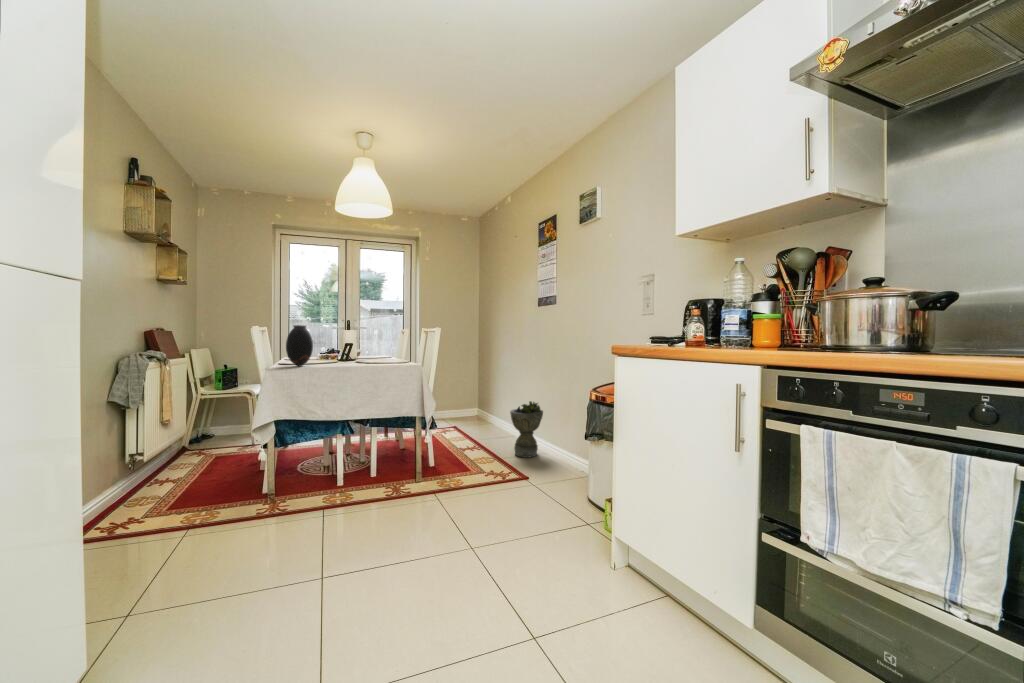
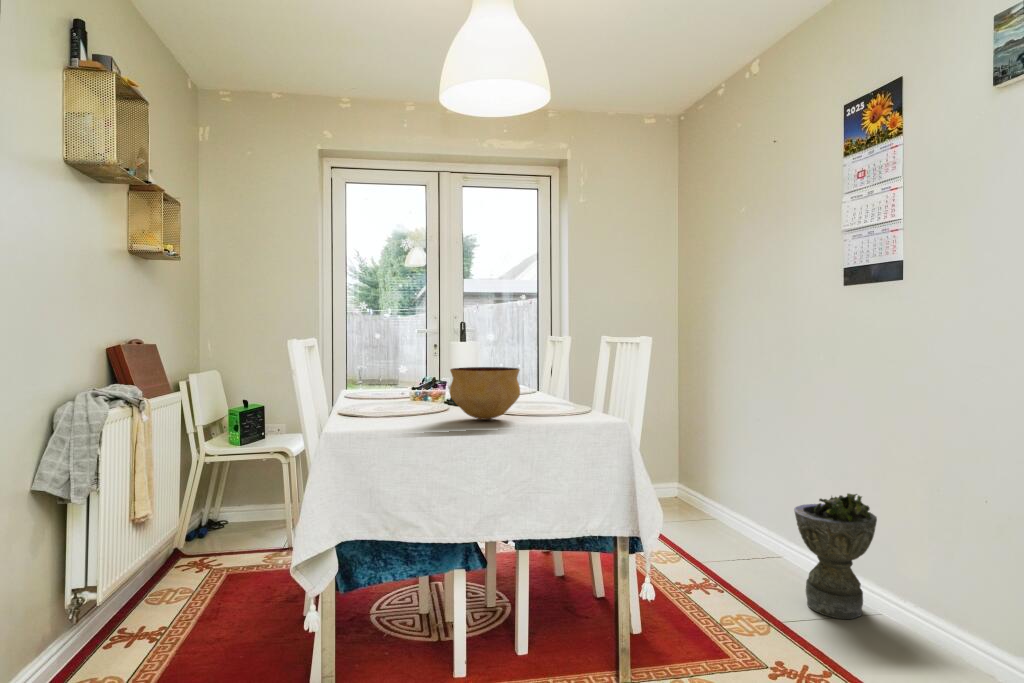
vase: present [286,325,313,366] -> none [356,336,410,425]
bowl: none [333,341,368,364] -> present [450,367,520,420]

